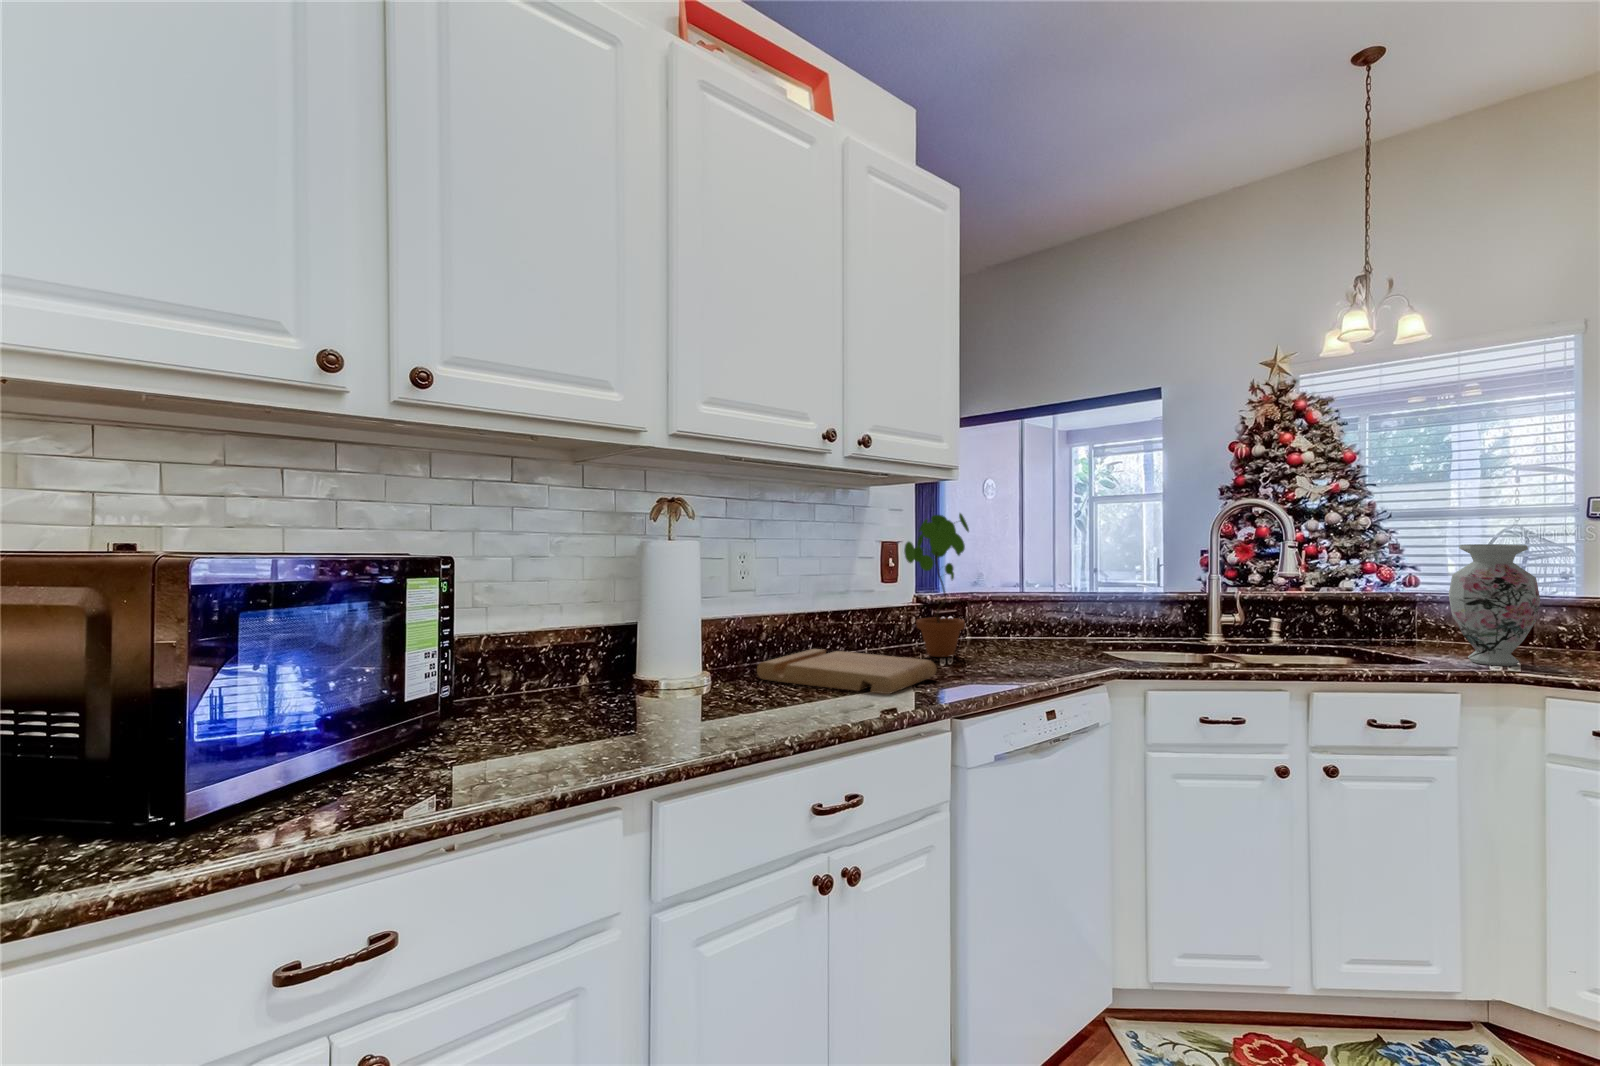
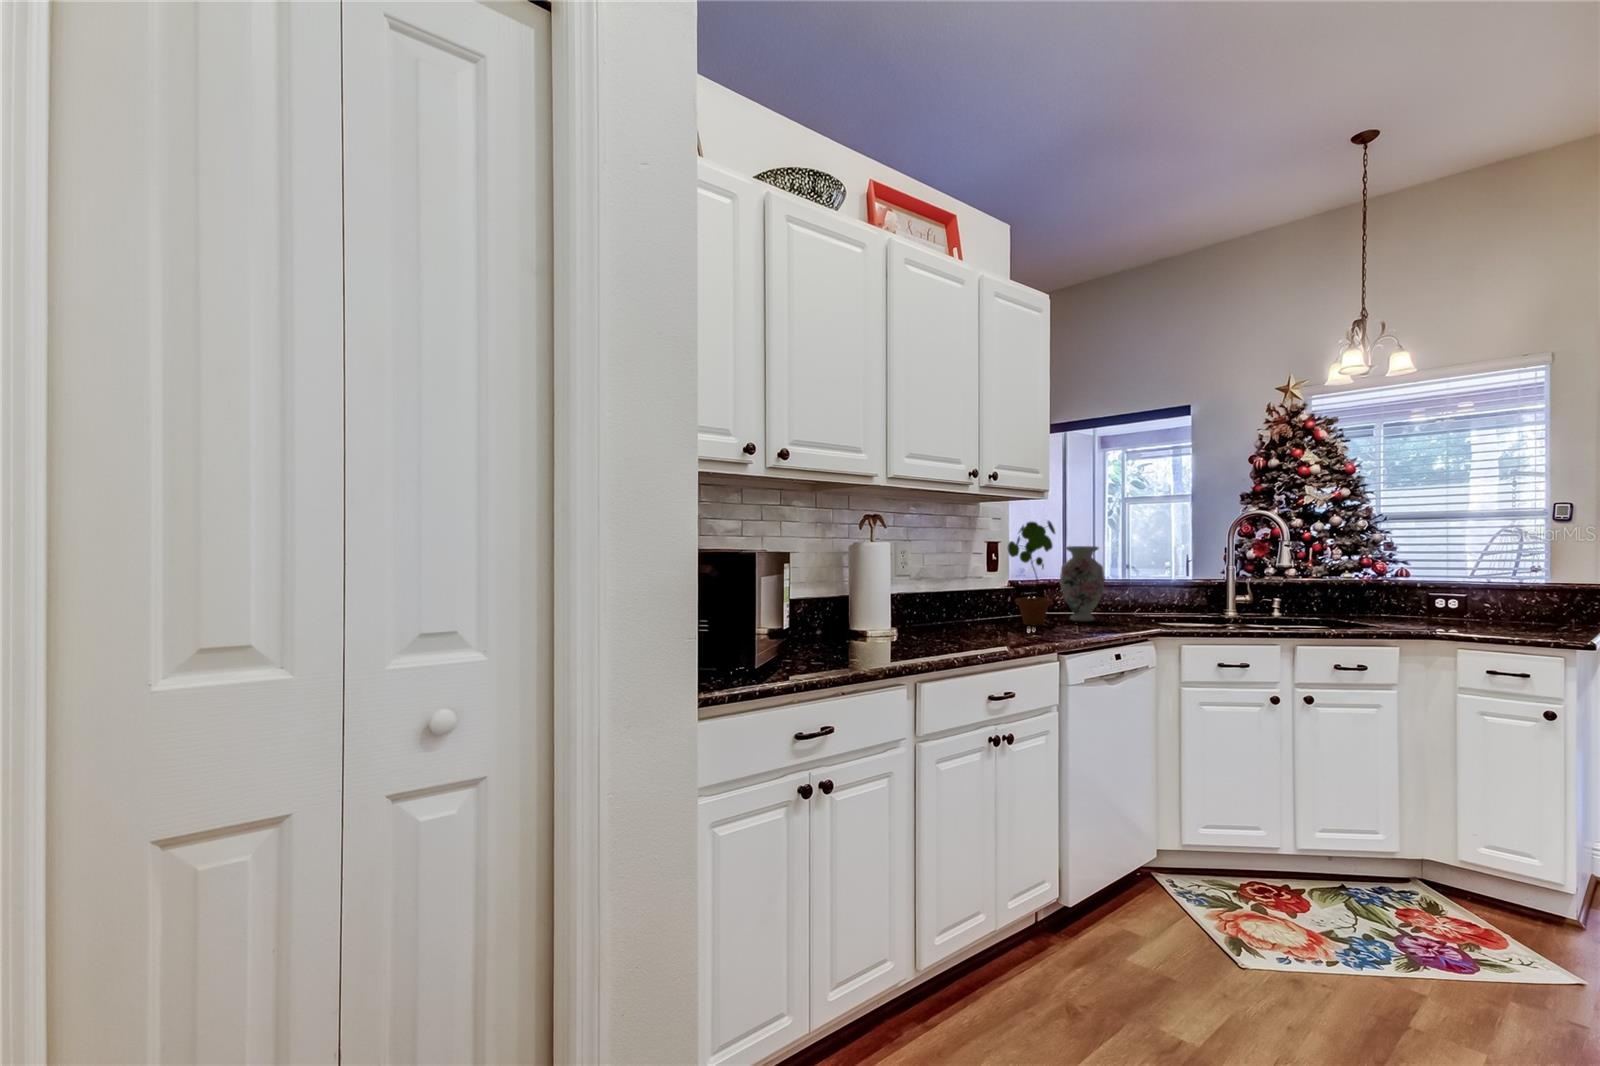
vase: present [1449,544,1540,666] -> present [1060,546,1105,621]
cutting board: present [757,649,936,694] -> none [921,617,1044,643]

